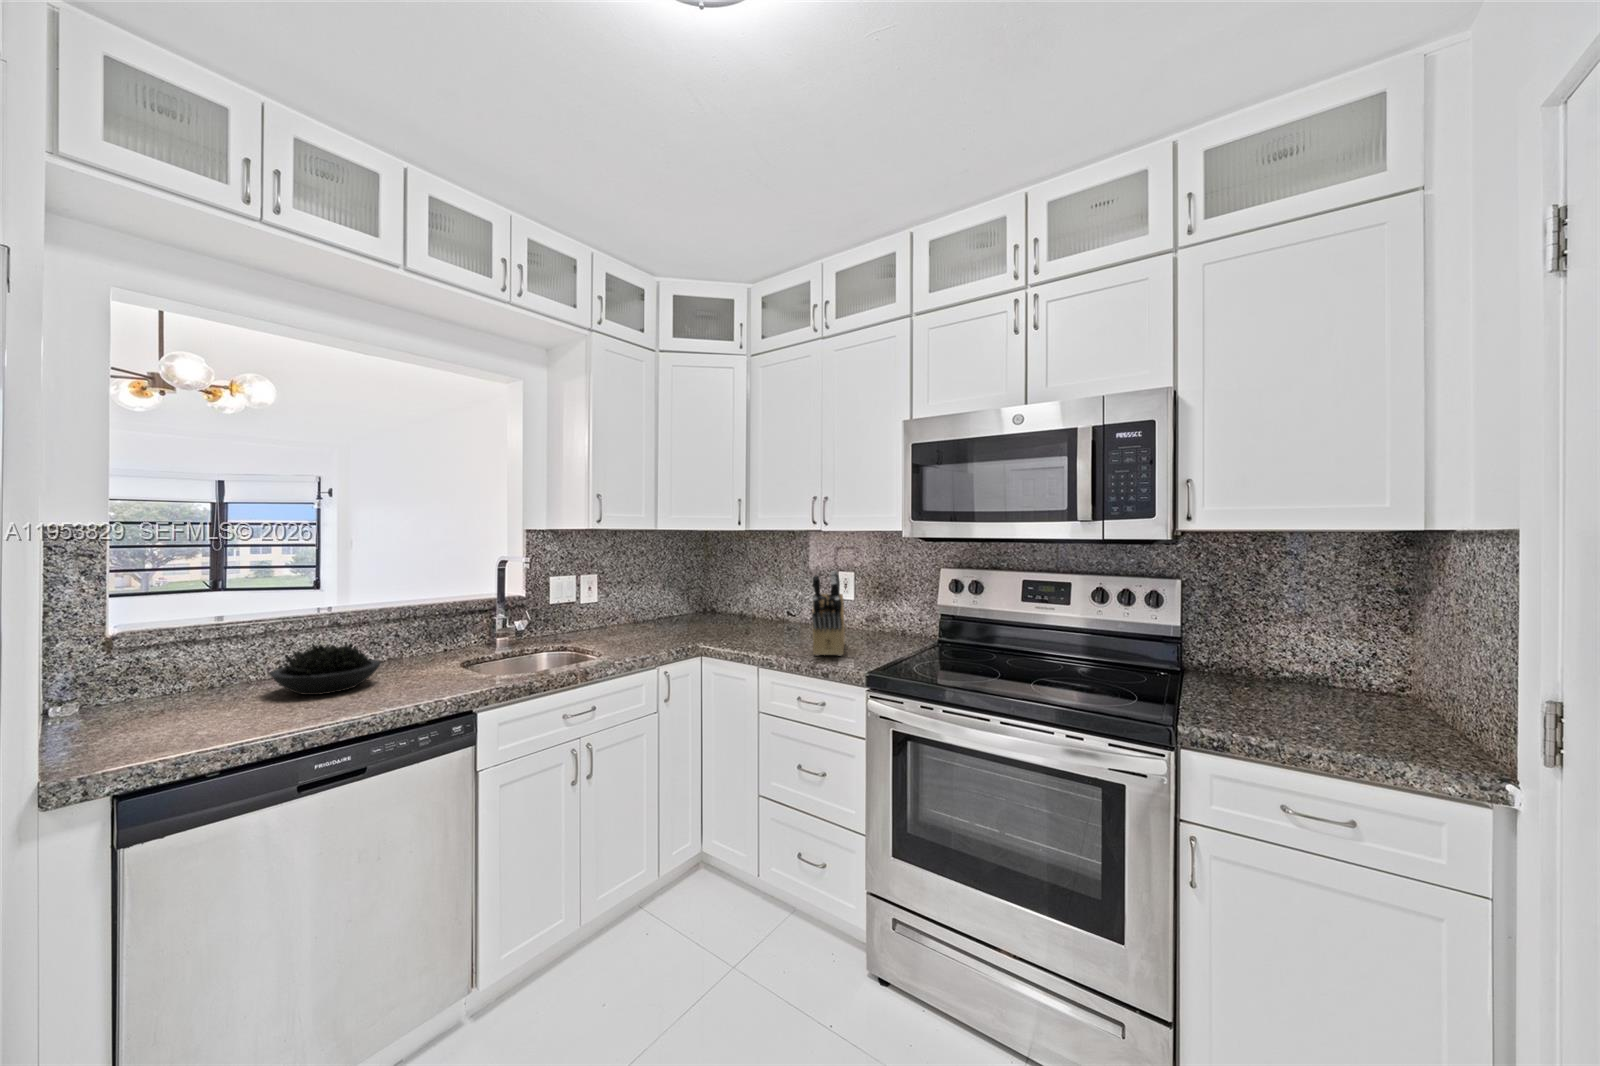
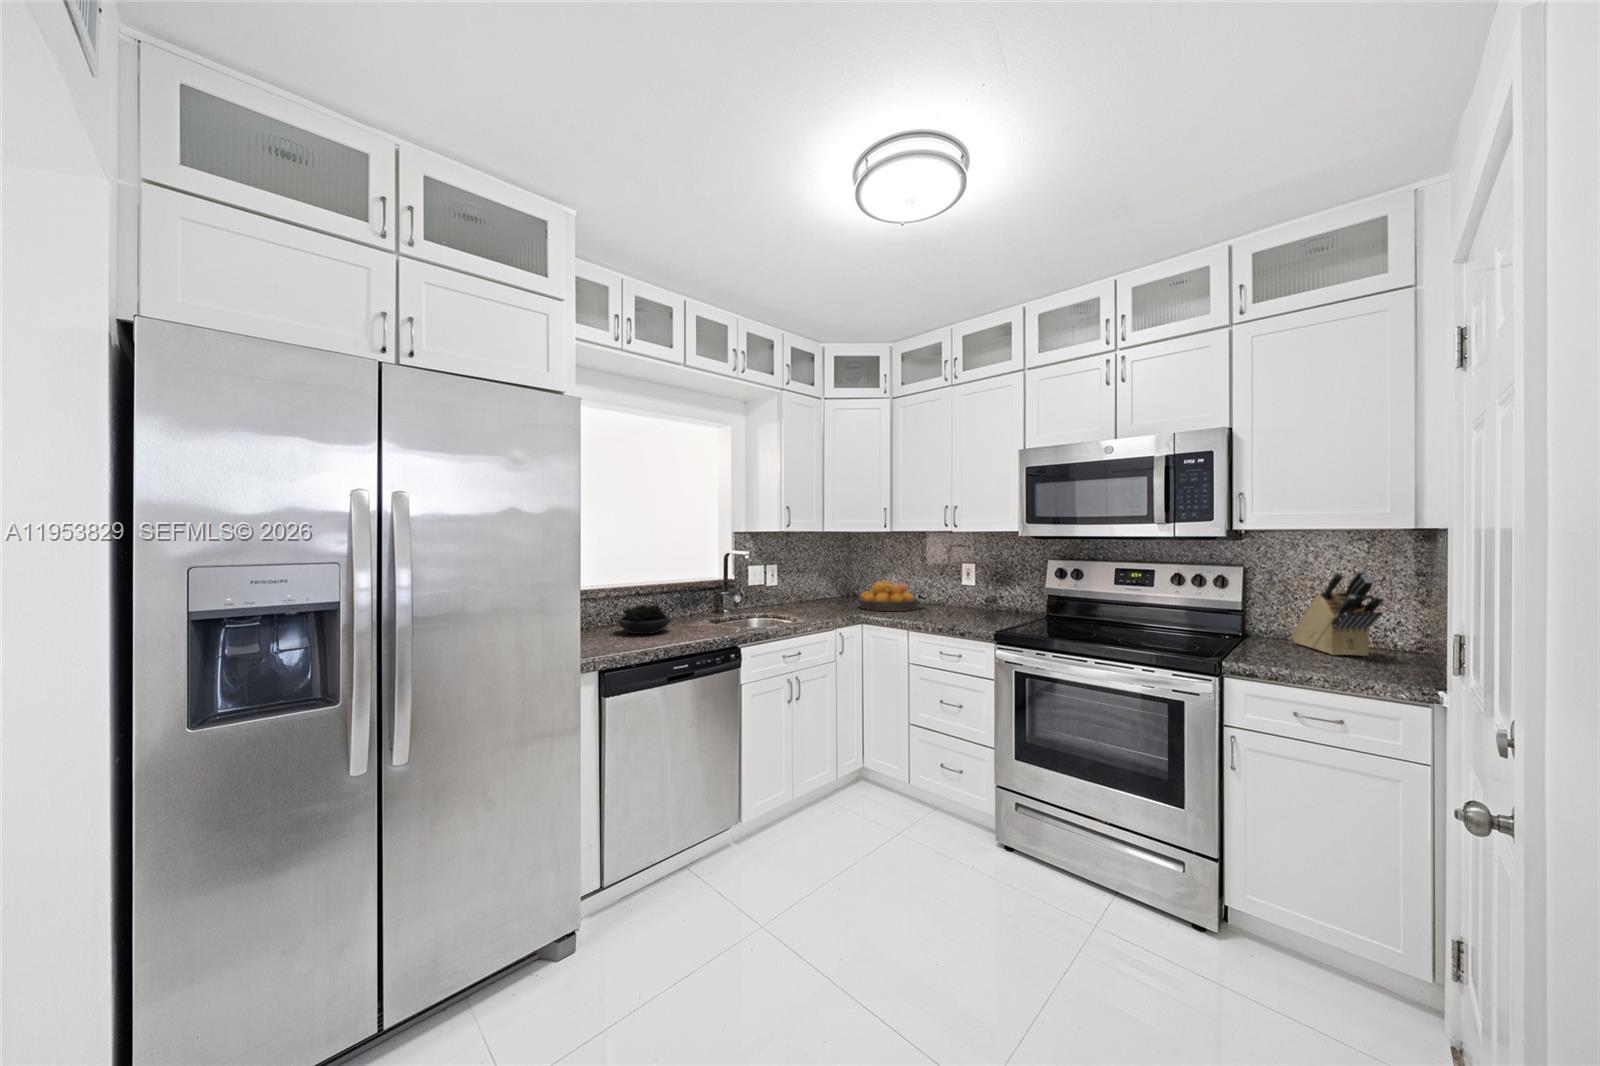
knife block: present [812,571,845,656] -> present [1291,569,1383,656]
fruit bowl: none [704,594,781,636] -> present [859,580,918,611]

